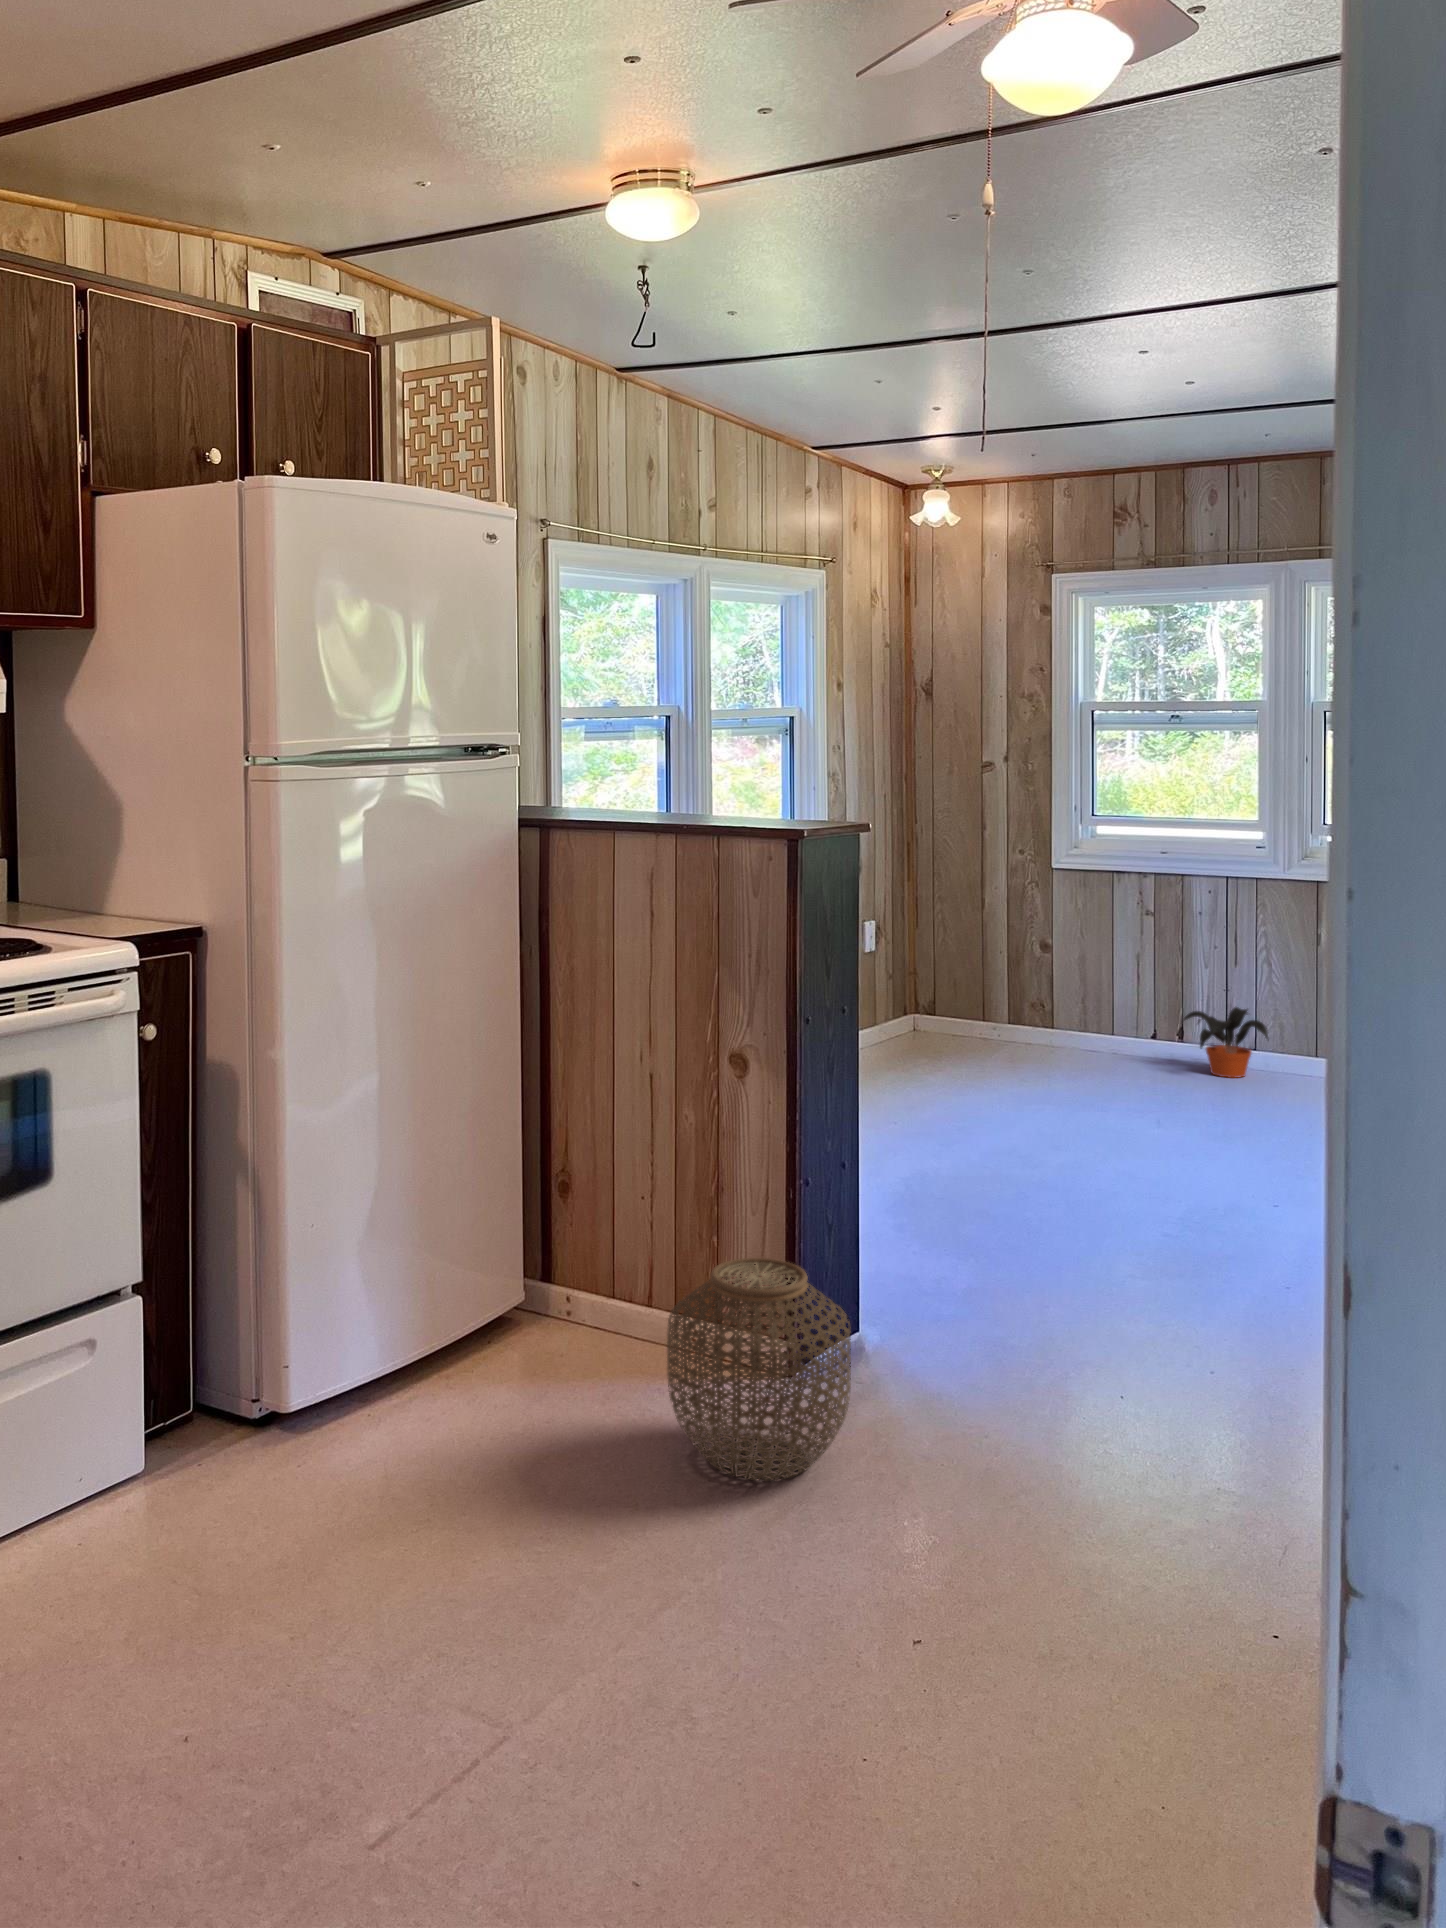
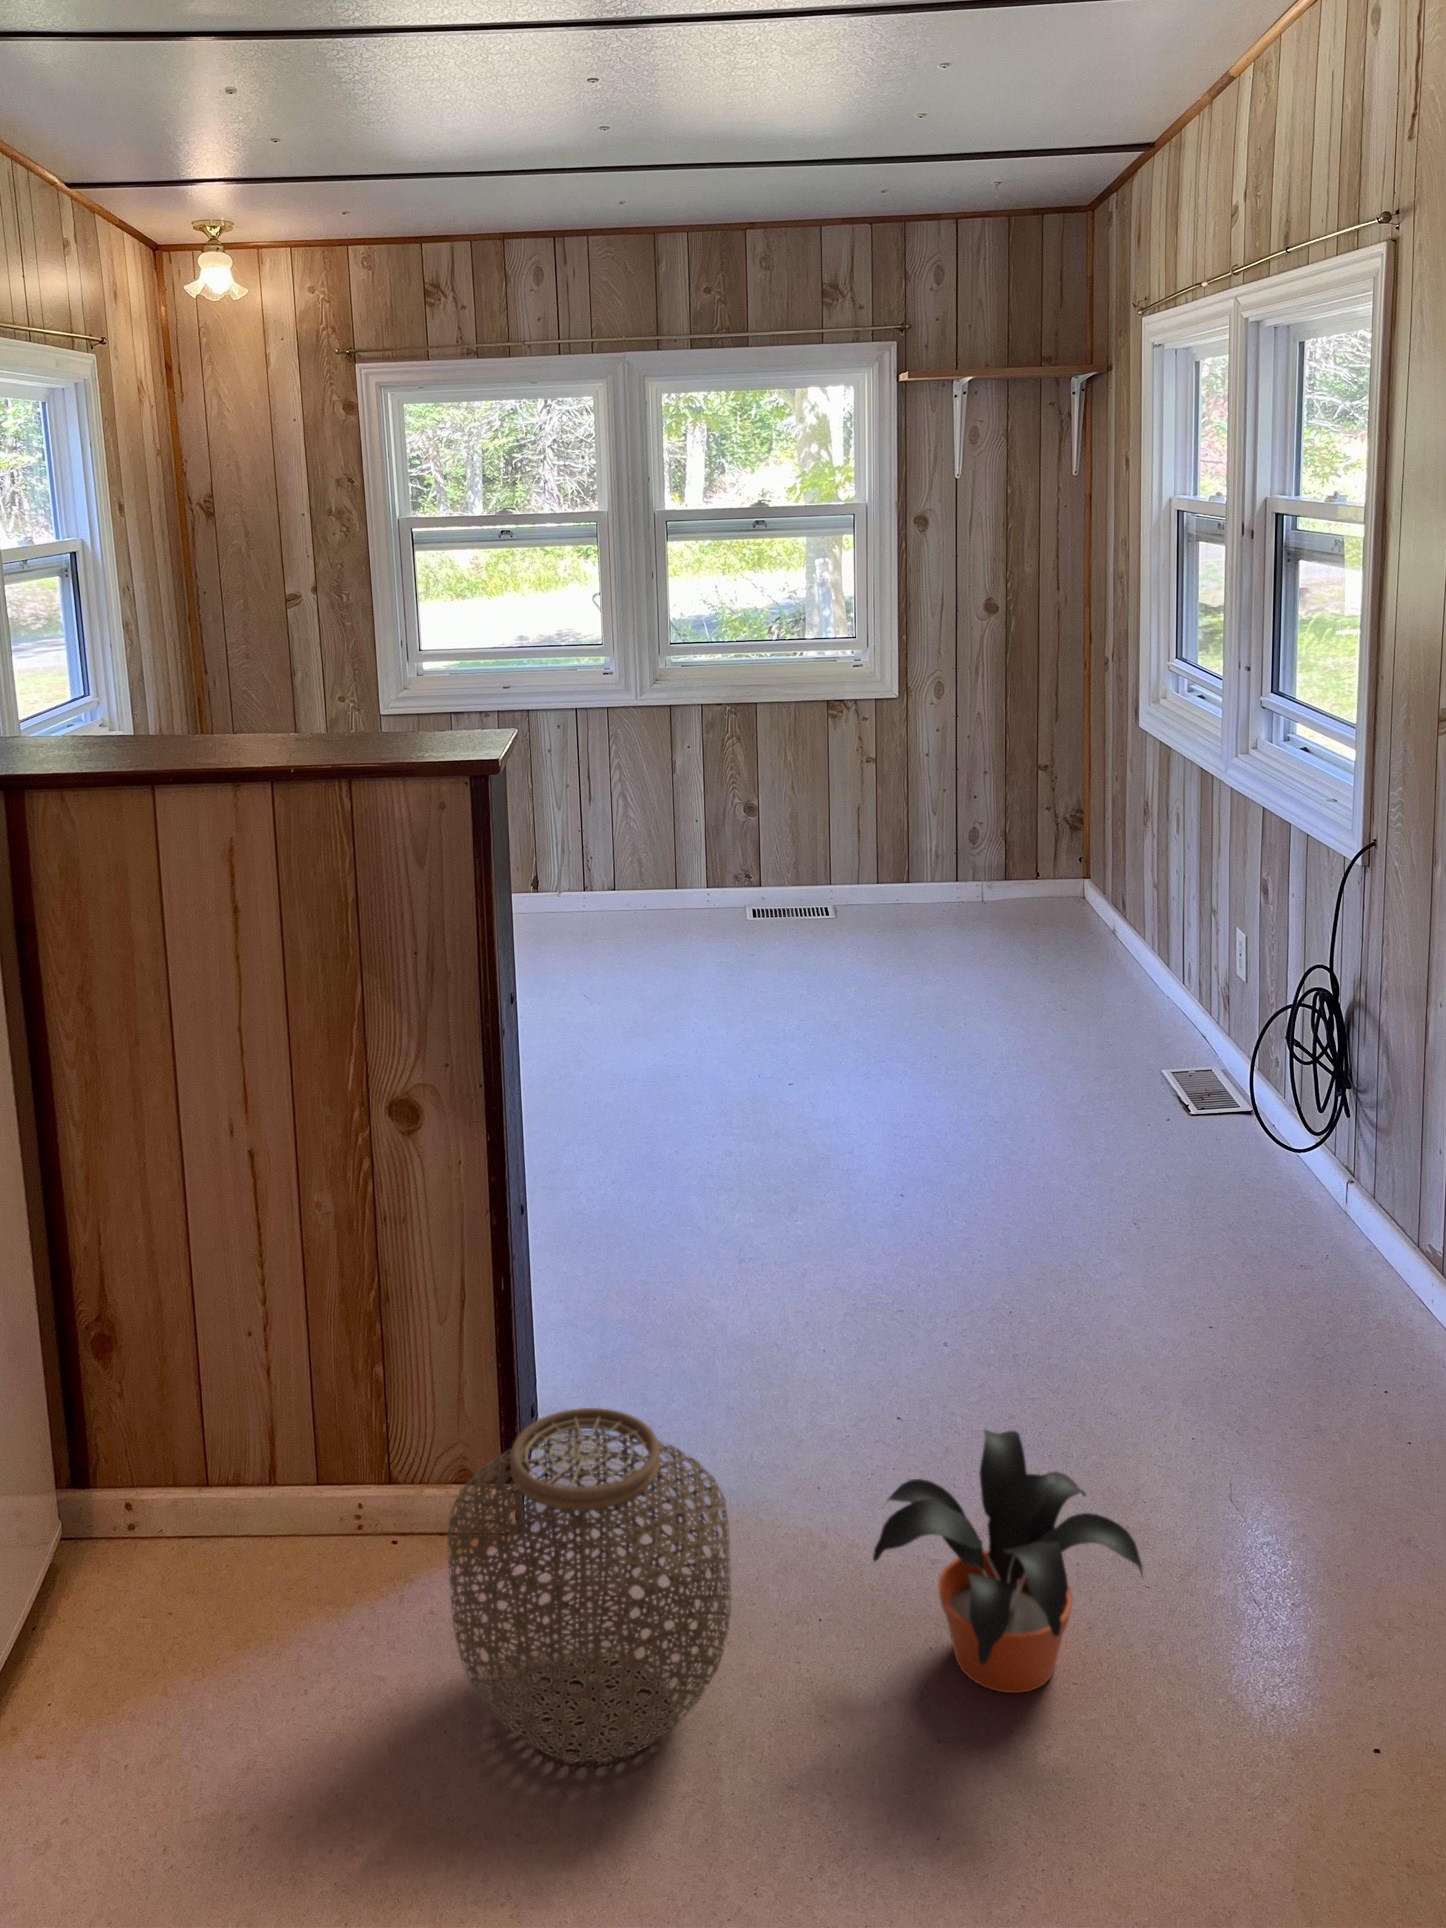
potted plant: present [1182,1007,1268,1078] -> present [873,1429,1143,1693]

